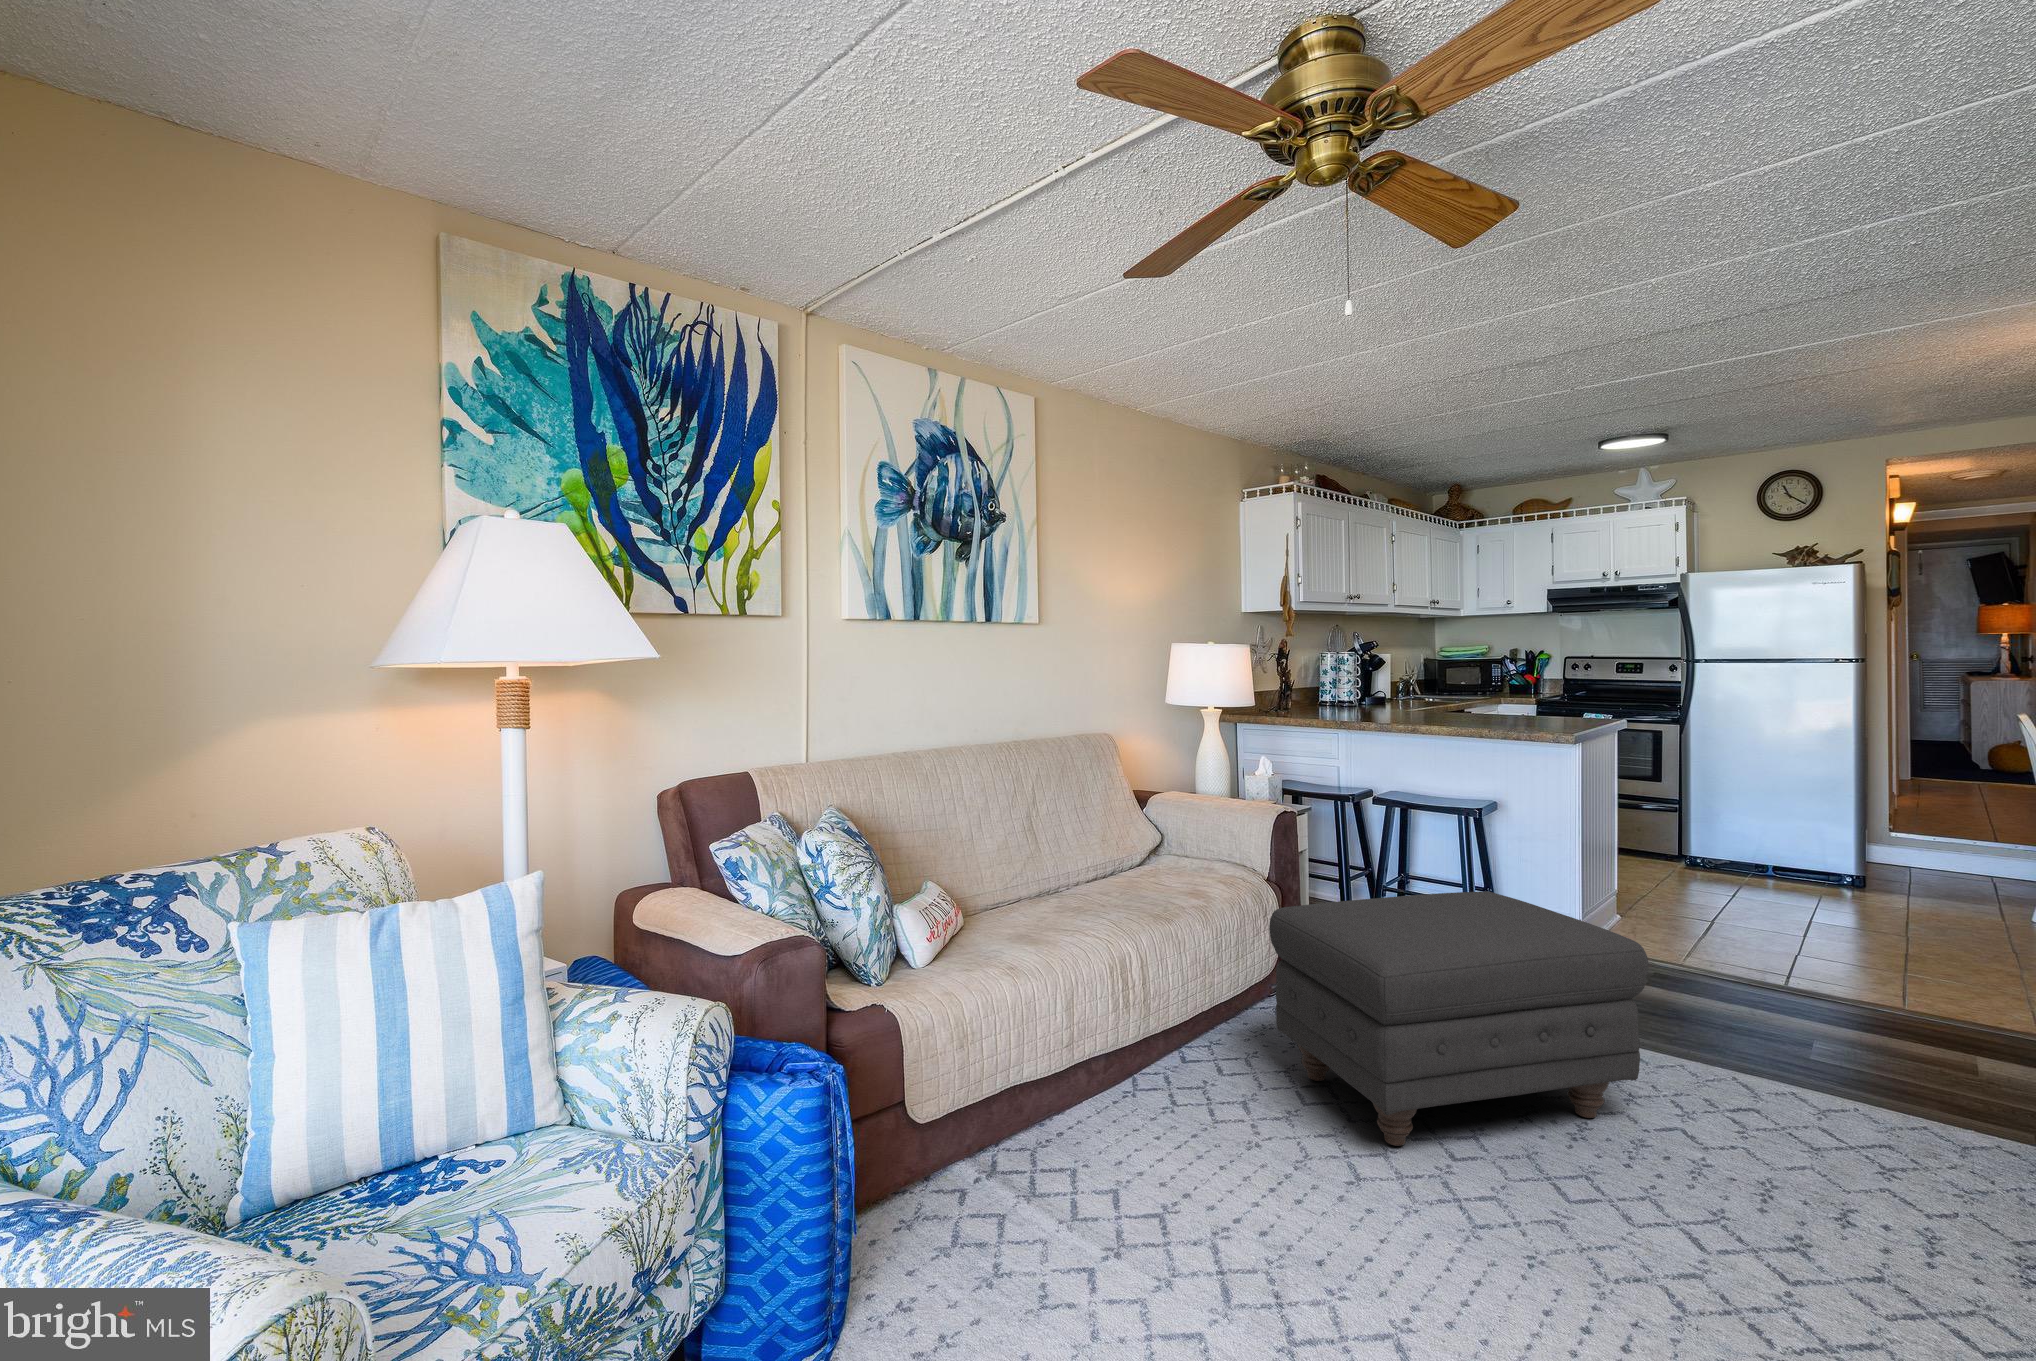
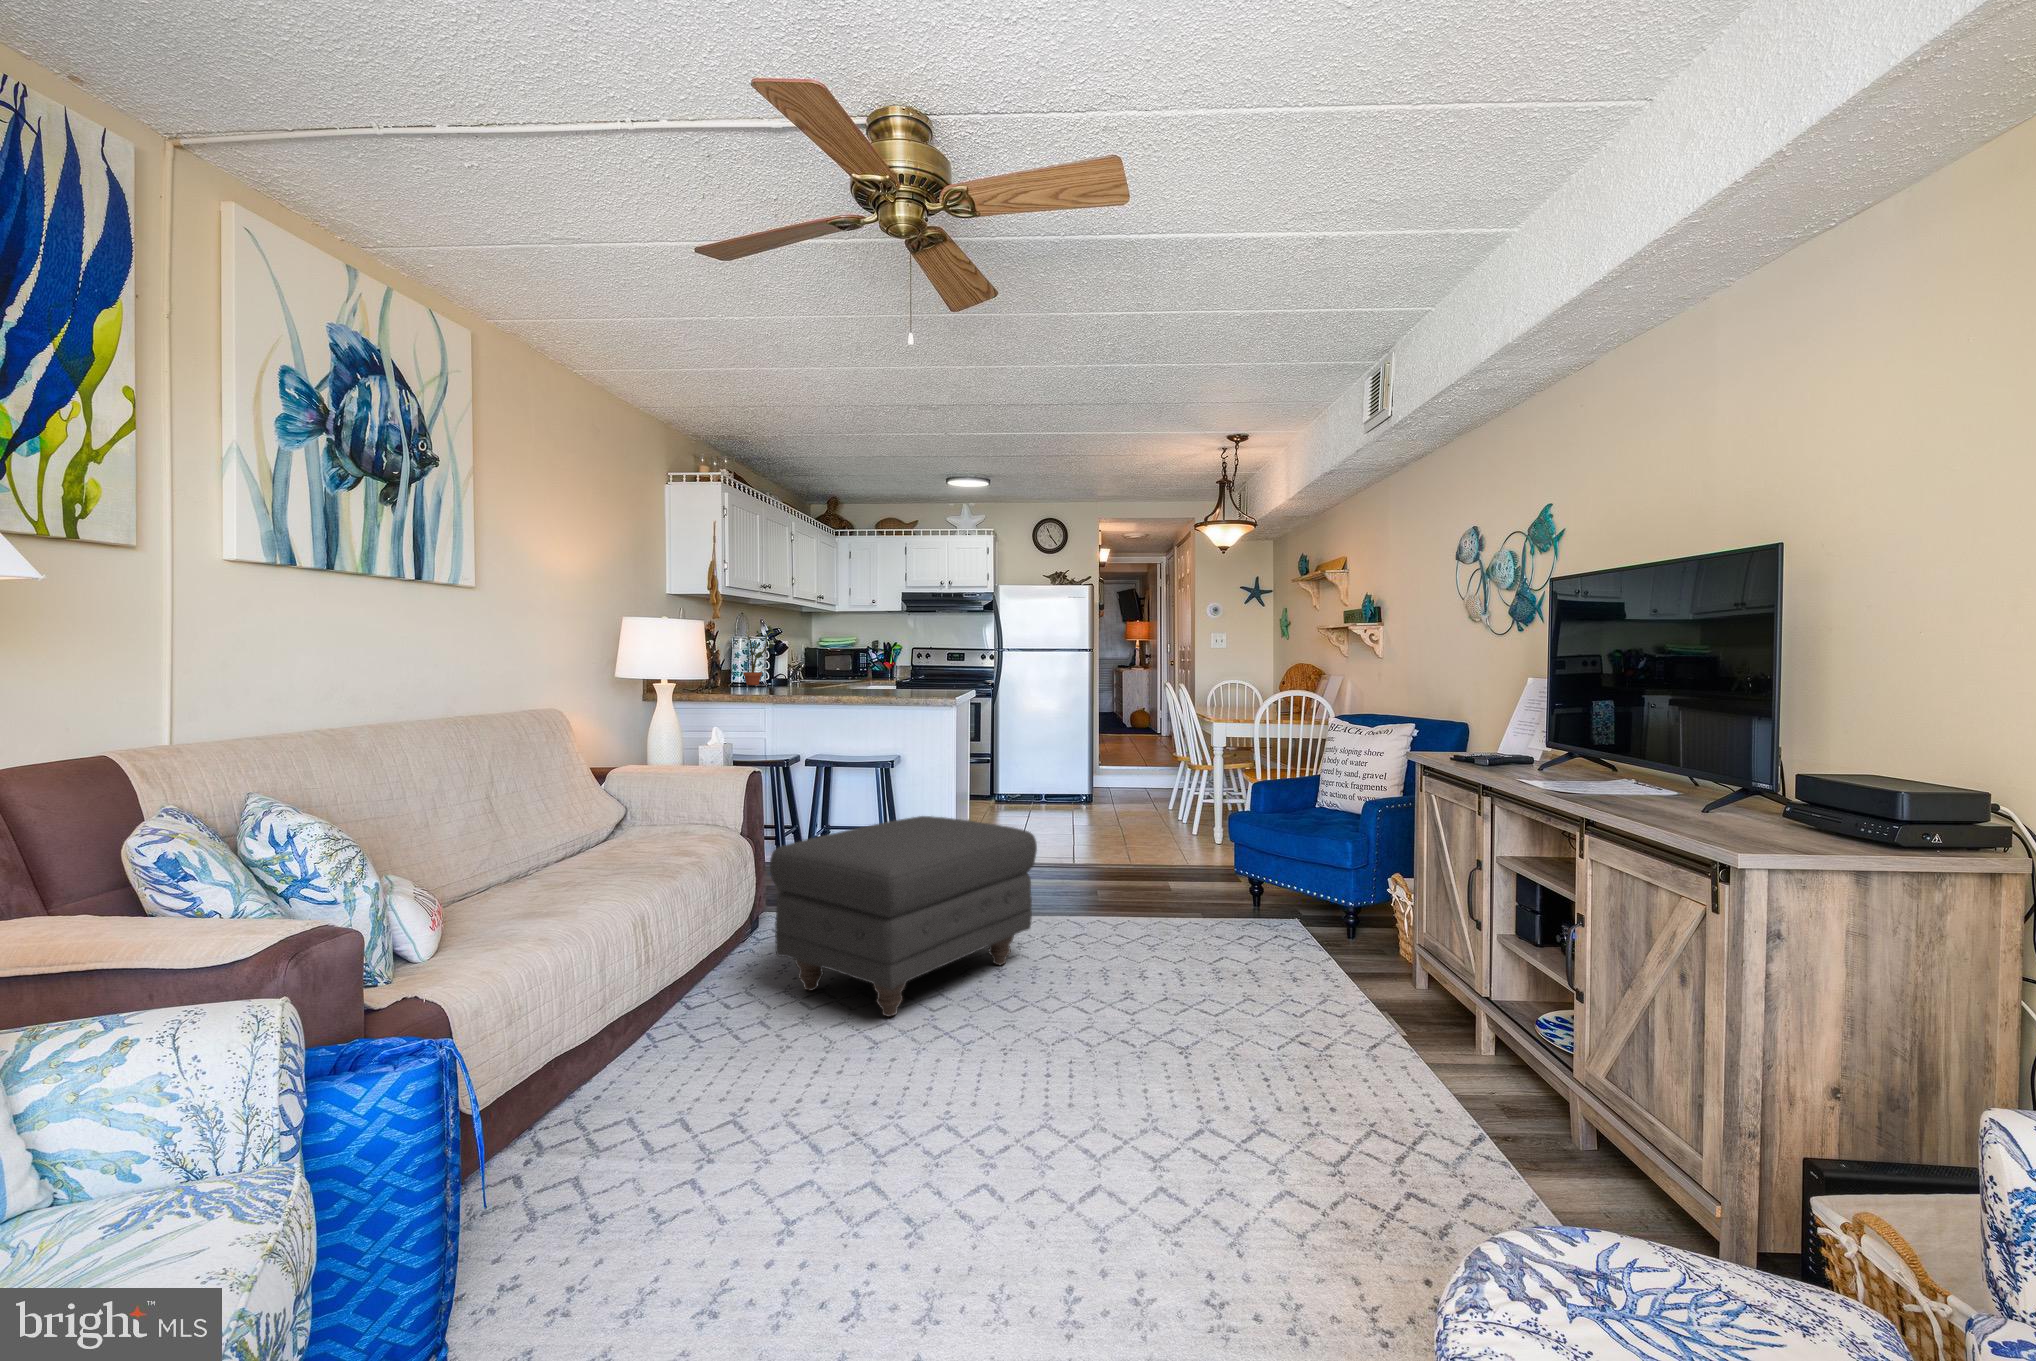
potted plant: none [1317,641,1363,708] -> present [736,626,774,685]

